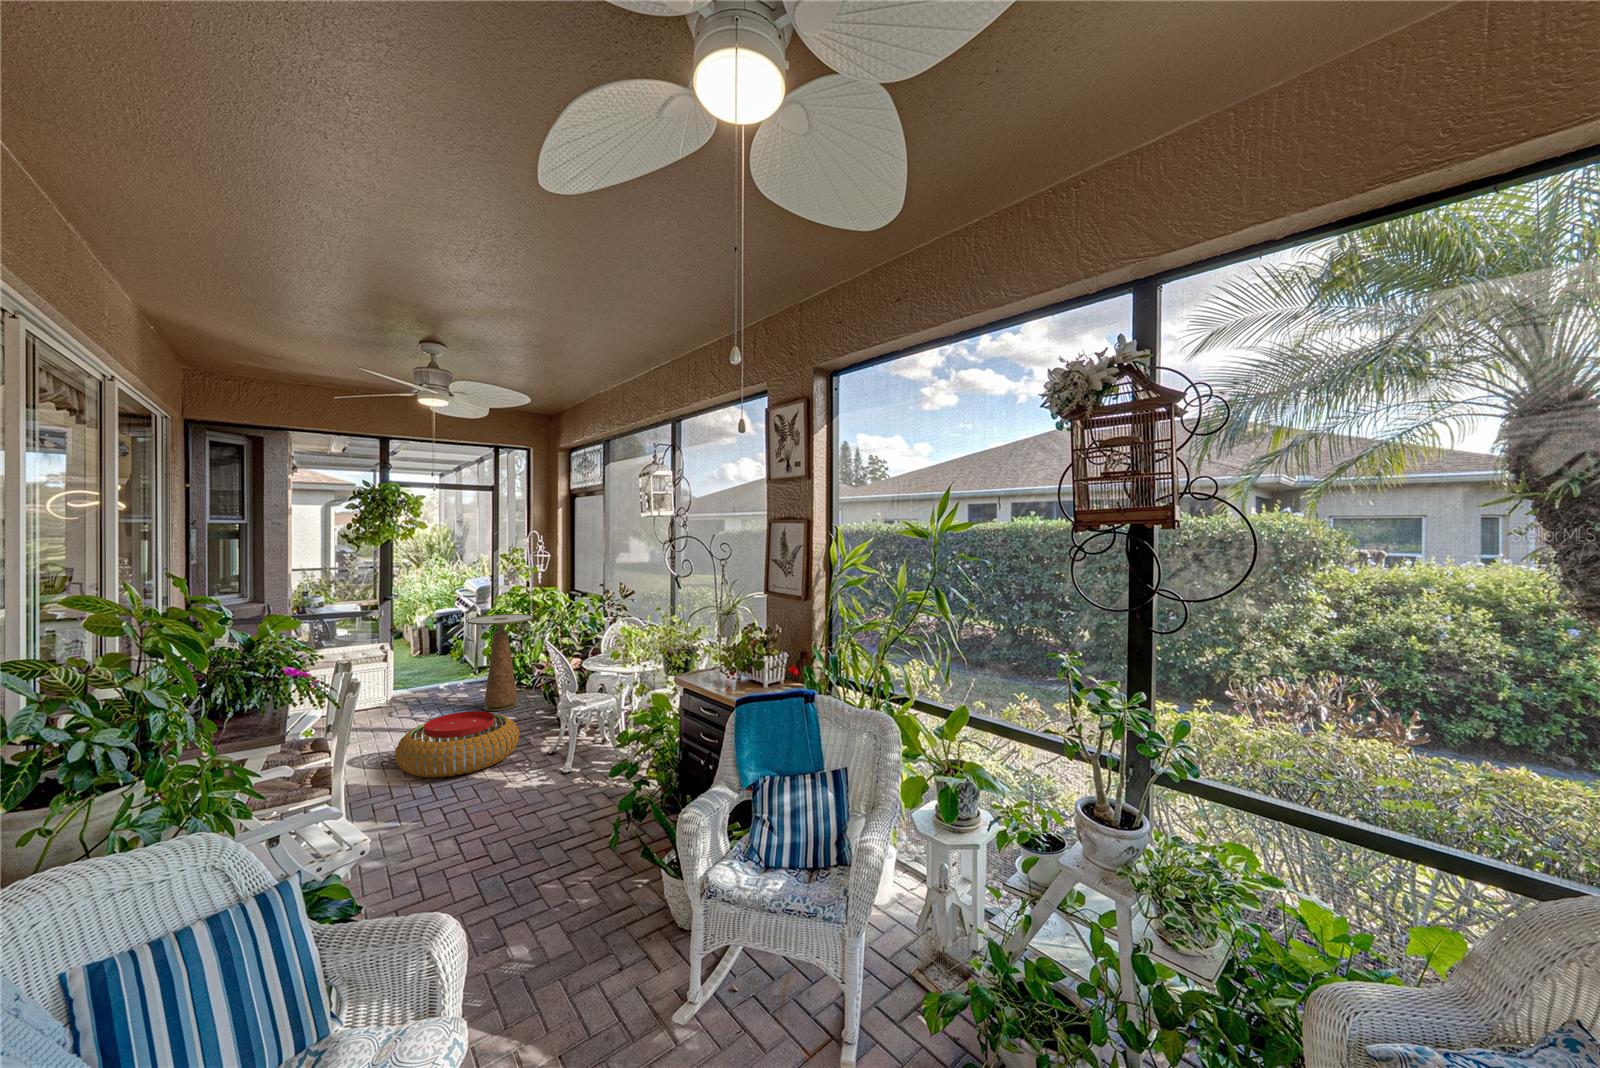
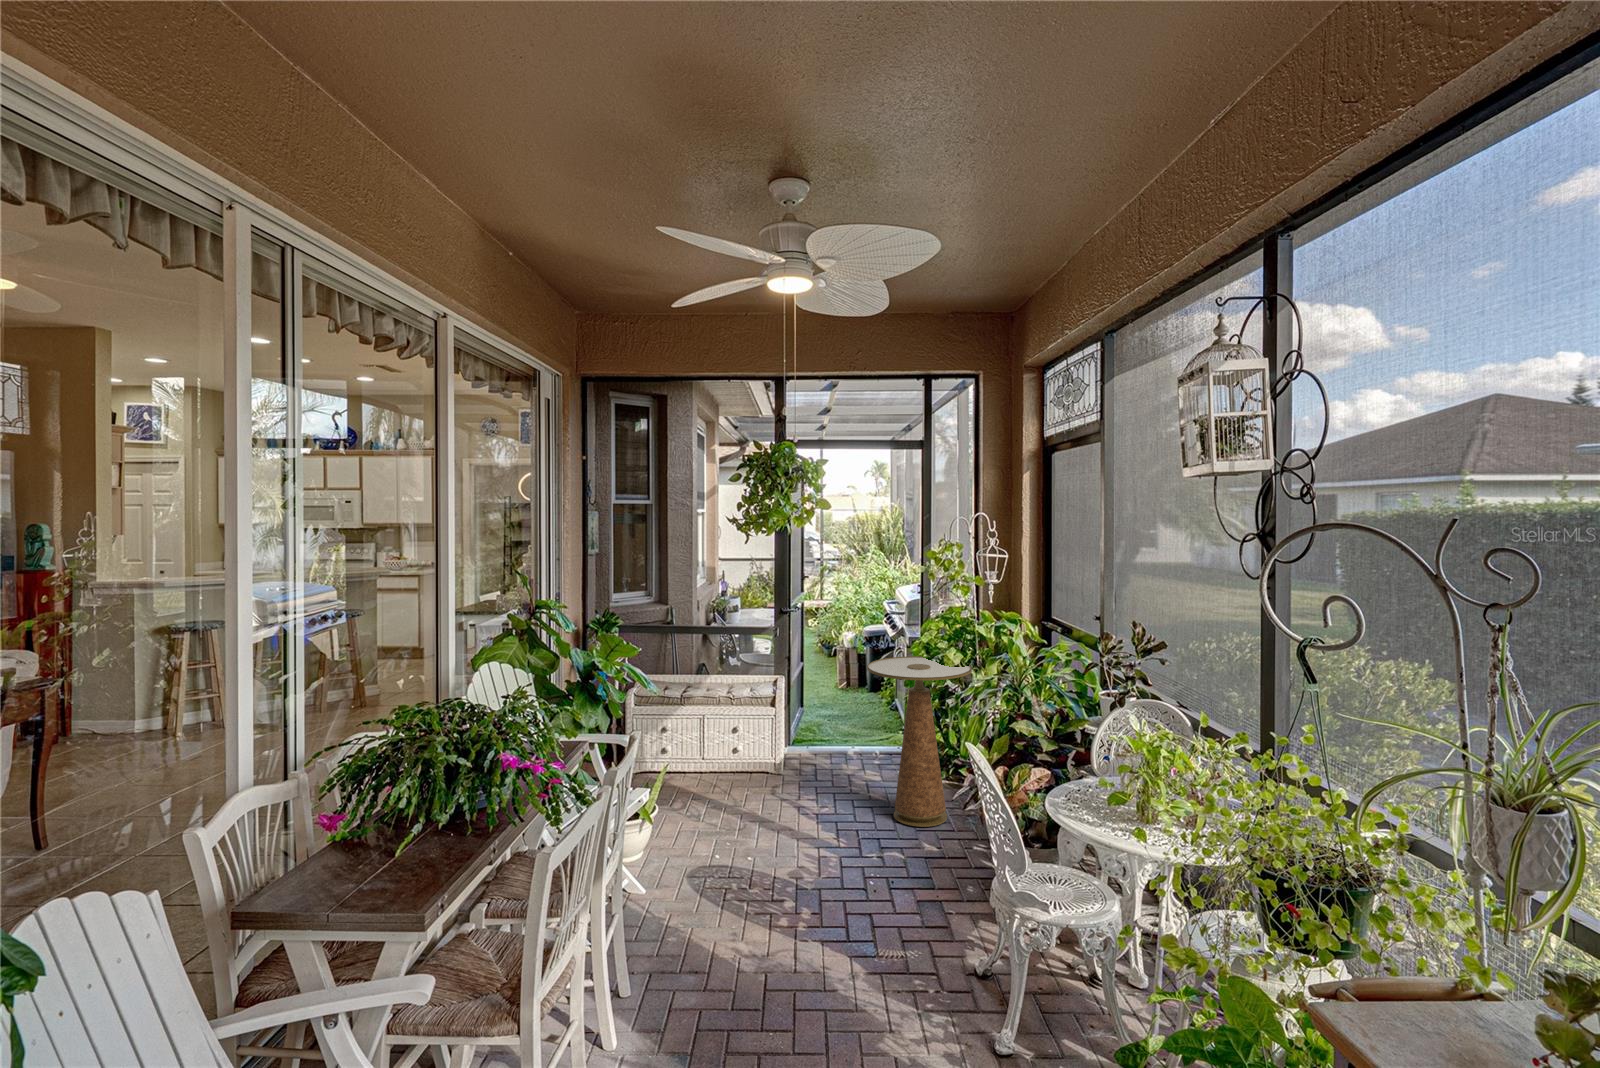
pouf: present [396,711,519,778] -> none [731,840,924,979]

